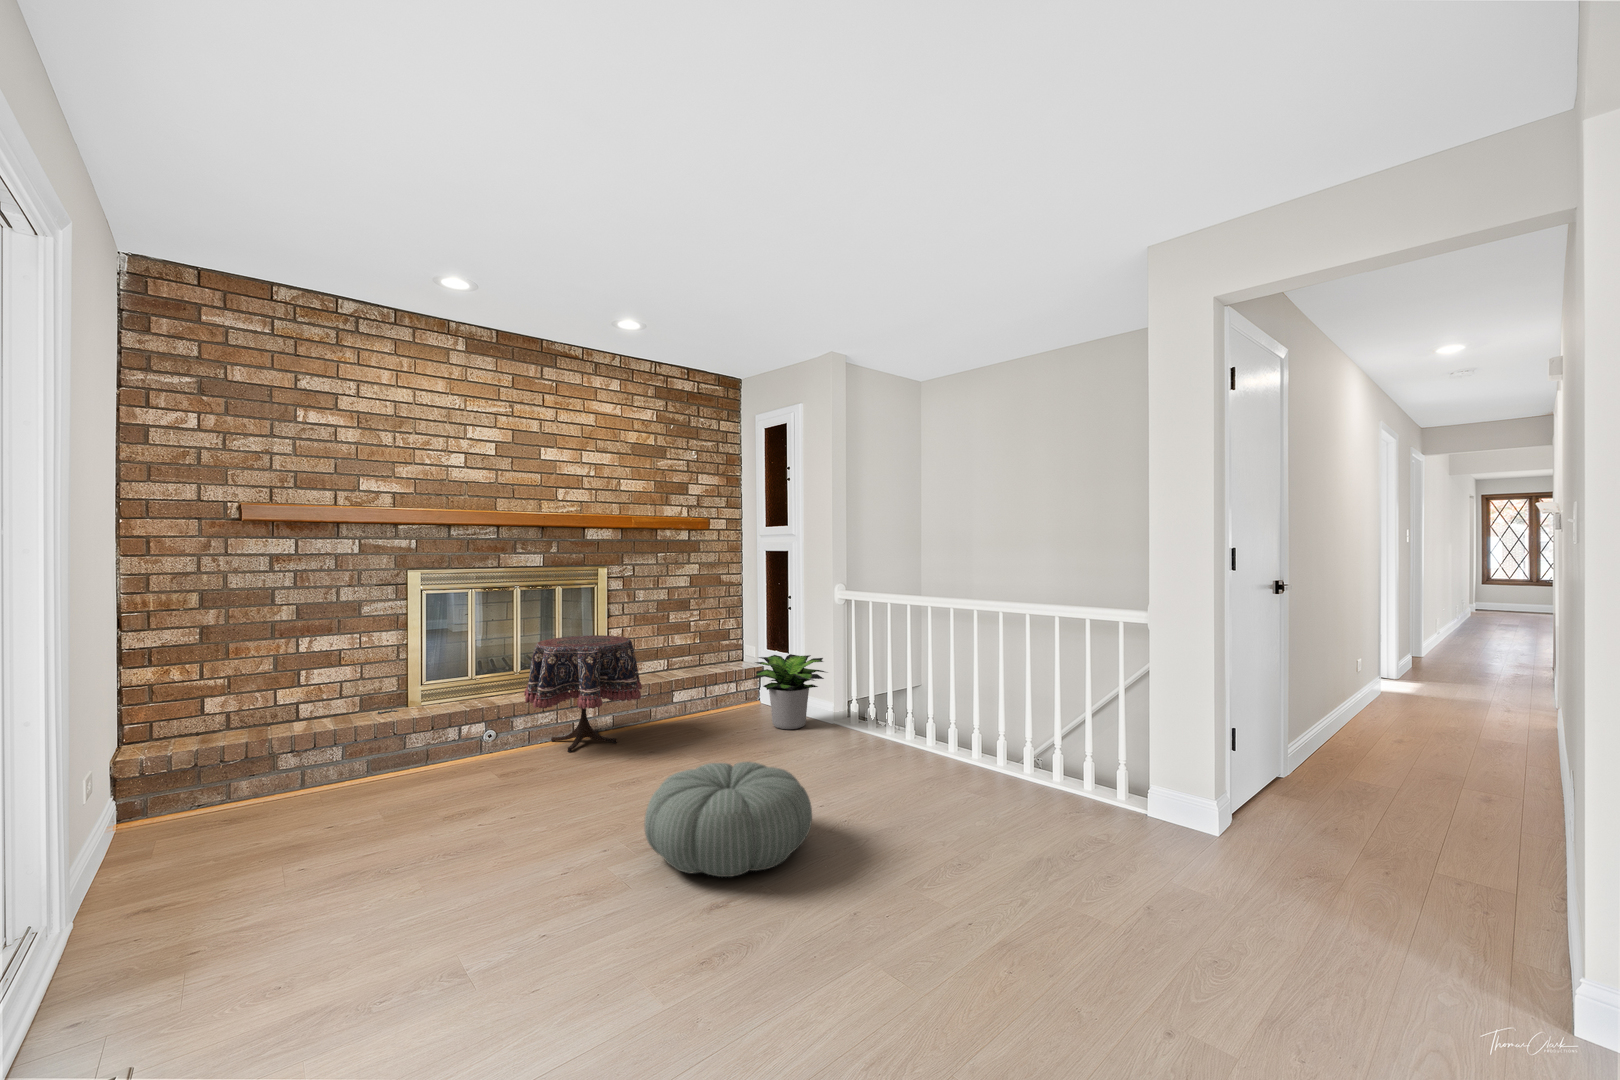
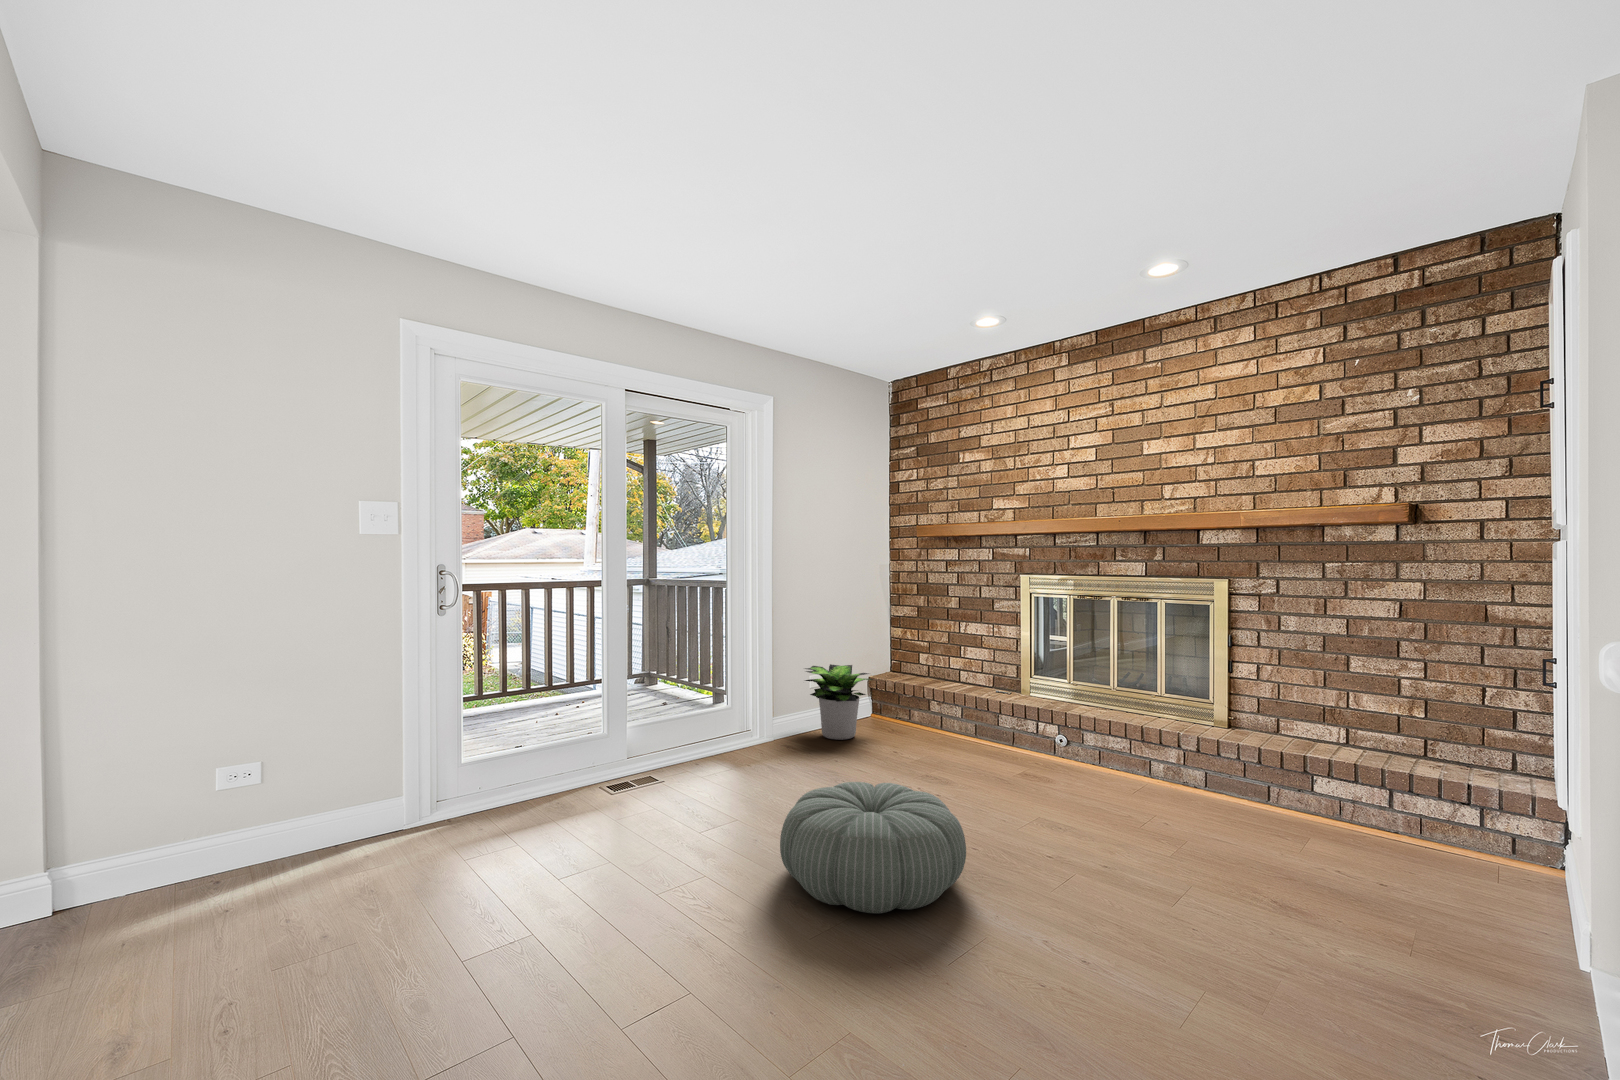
side table: present [524,635,642,752] -> none [1058,657,1220,798]
potted plant: present [754,654,825,729] -> present [805,664,873,740]

